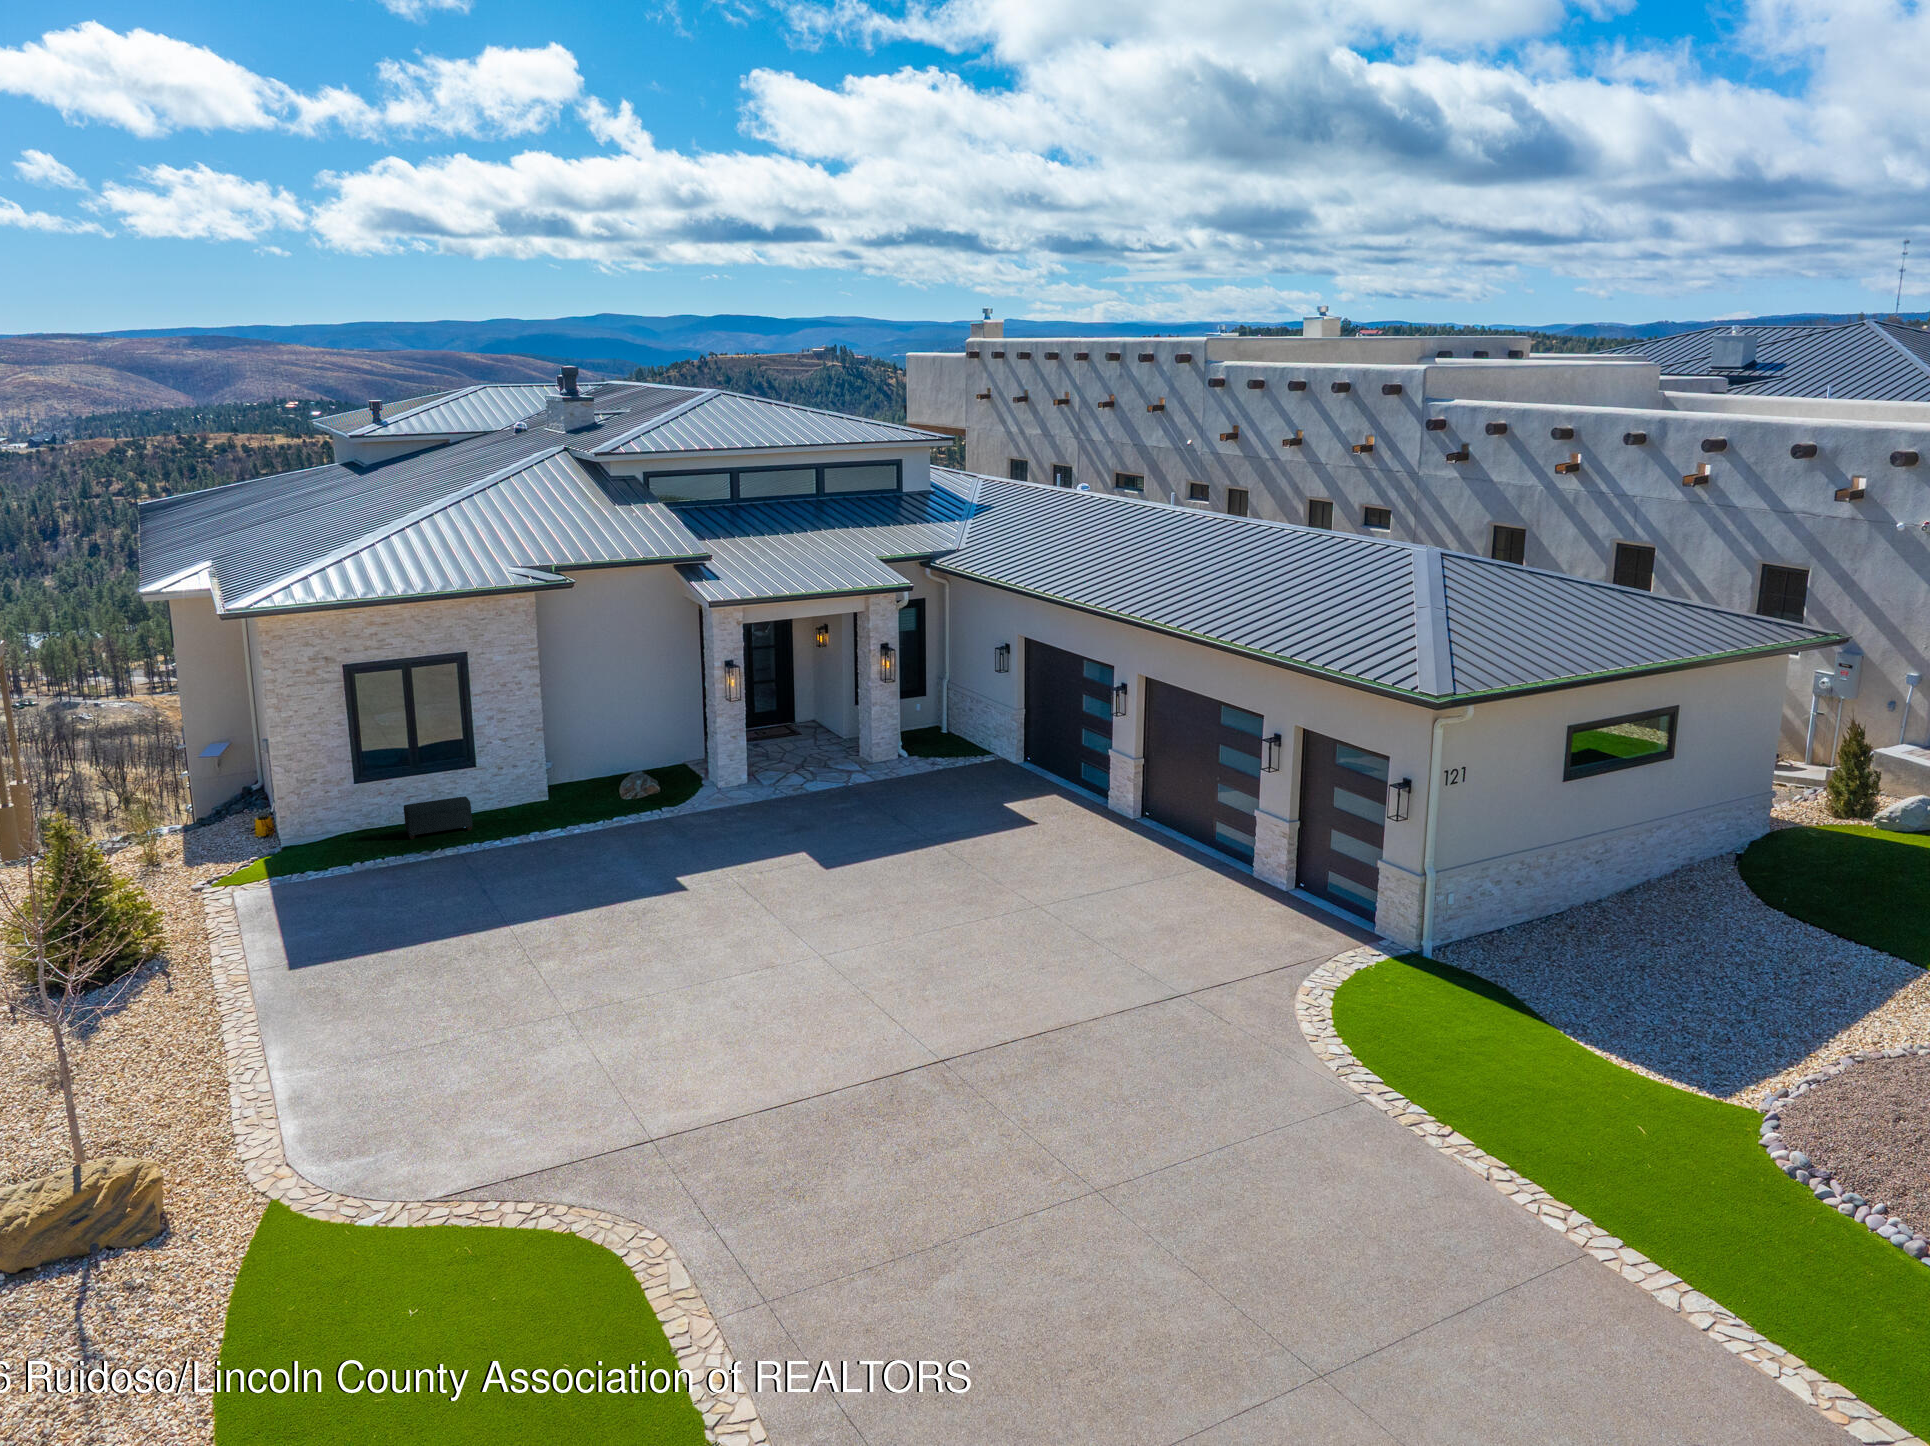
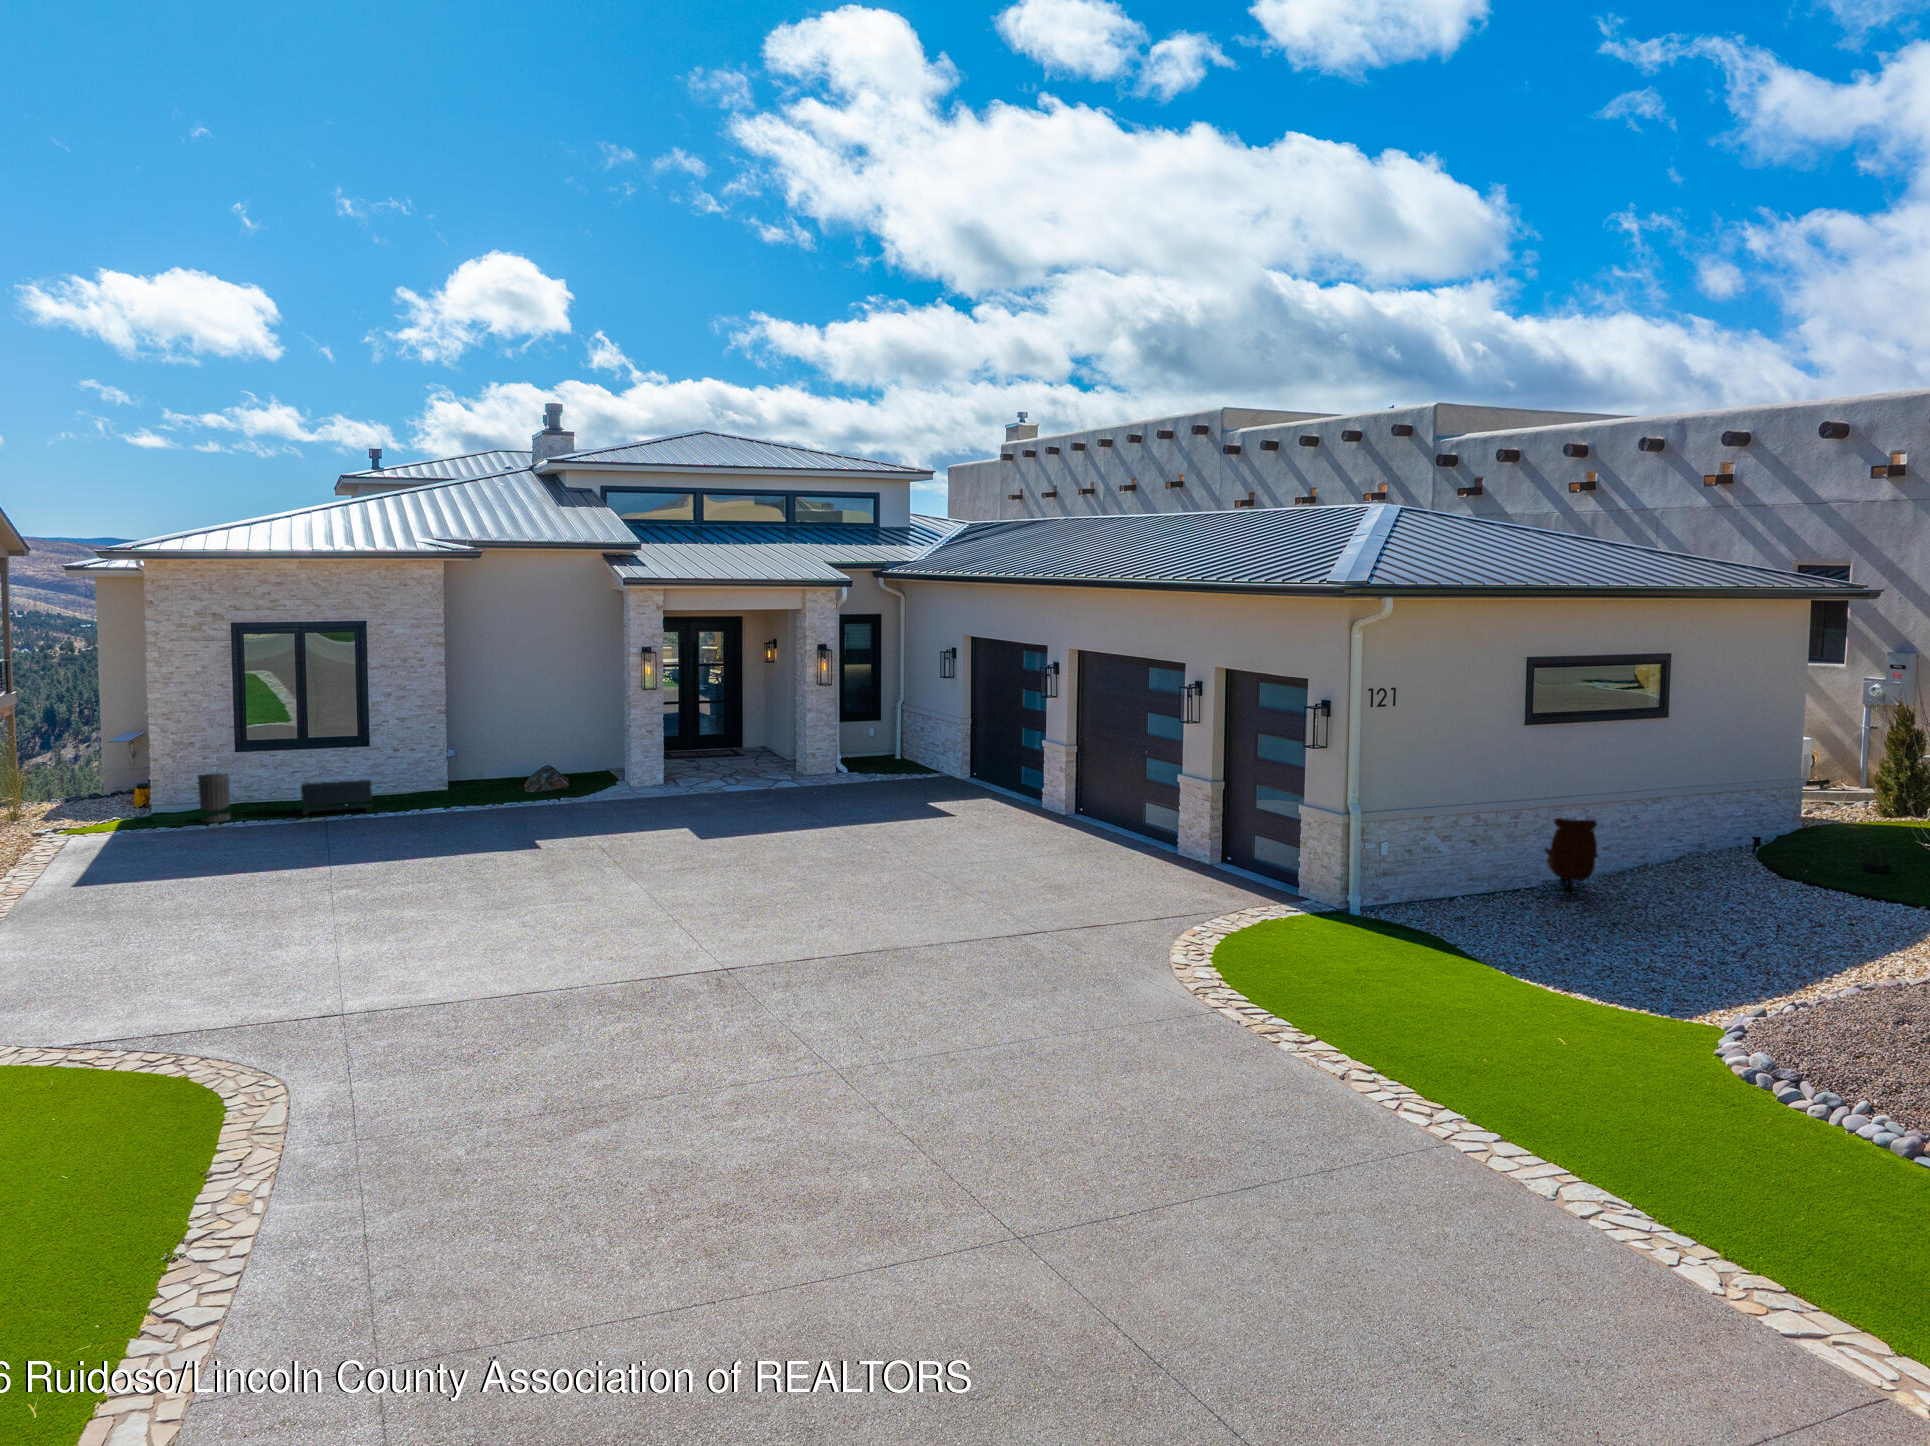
trash can: none [307,799,340,851] -> present [197,771,230,822]
lounge chair: none [1572,876,1630,943] -> present [1540,818,1598,901]
decorative plant: none [1828,883,1860,911] -> present [1859,847,1891,873]

